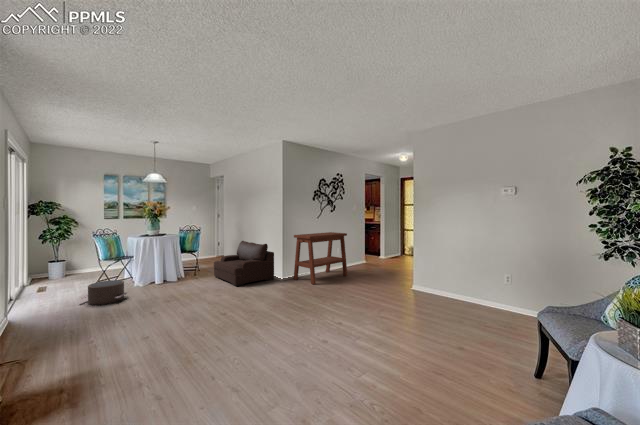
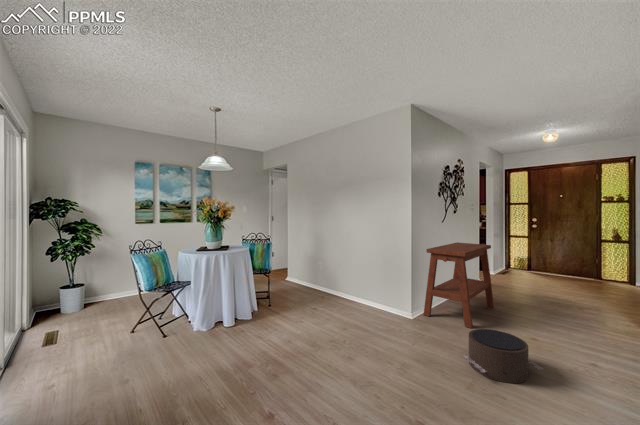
armchair: present [214,241,274,286] -> none [299,254,394,332]
pouf: present [80,280,127,305] -> present [463,329,543,383]

